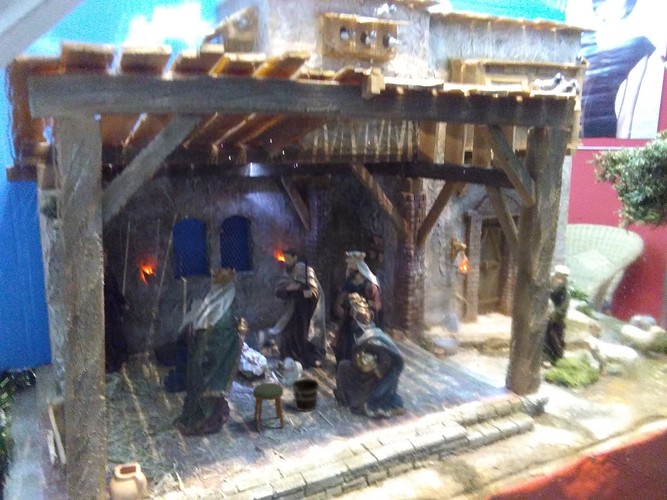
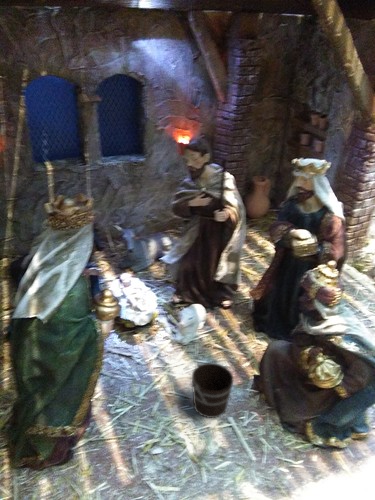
stool: present [253,383,284,431] -> none [125,387,176,468]

